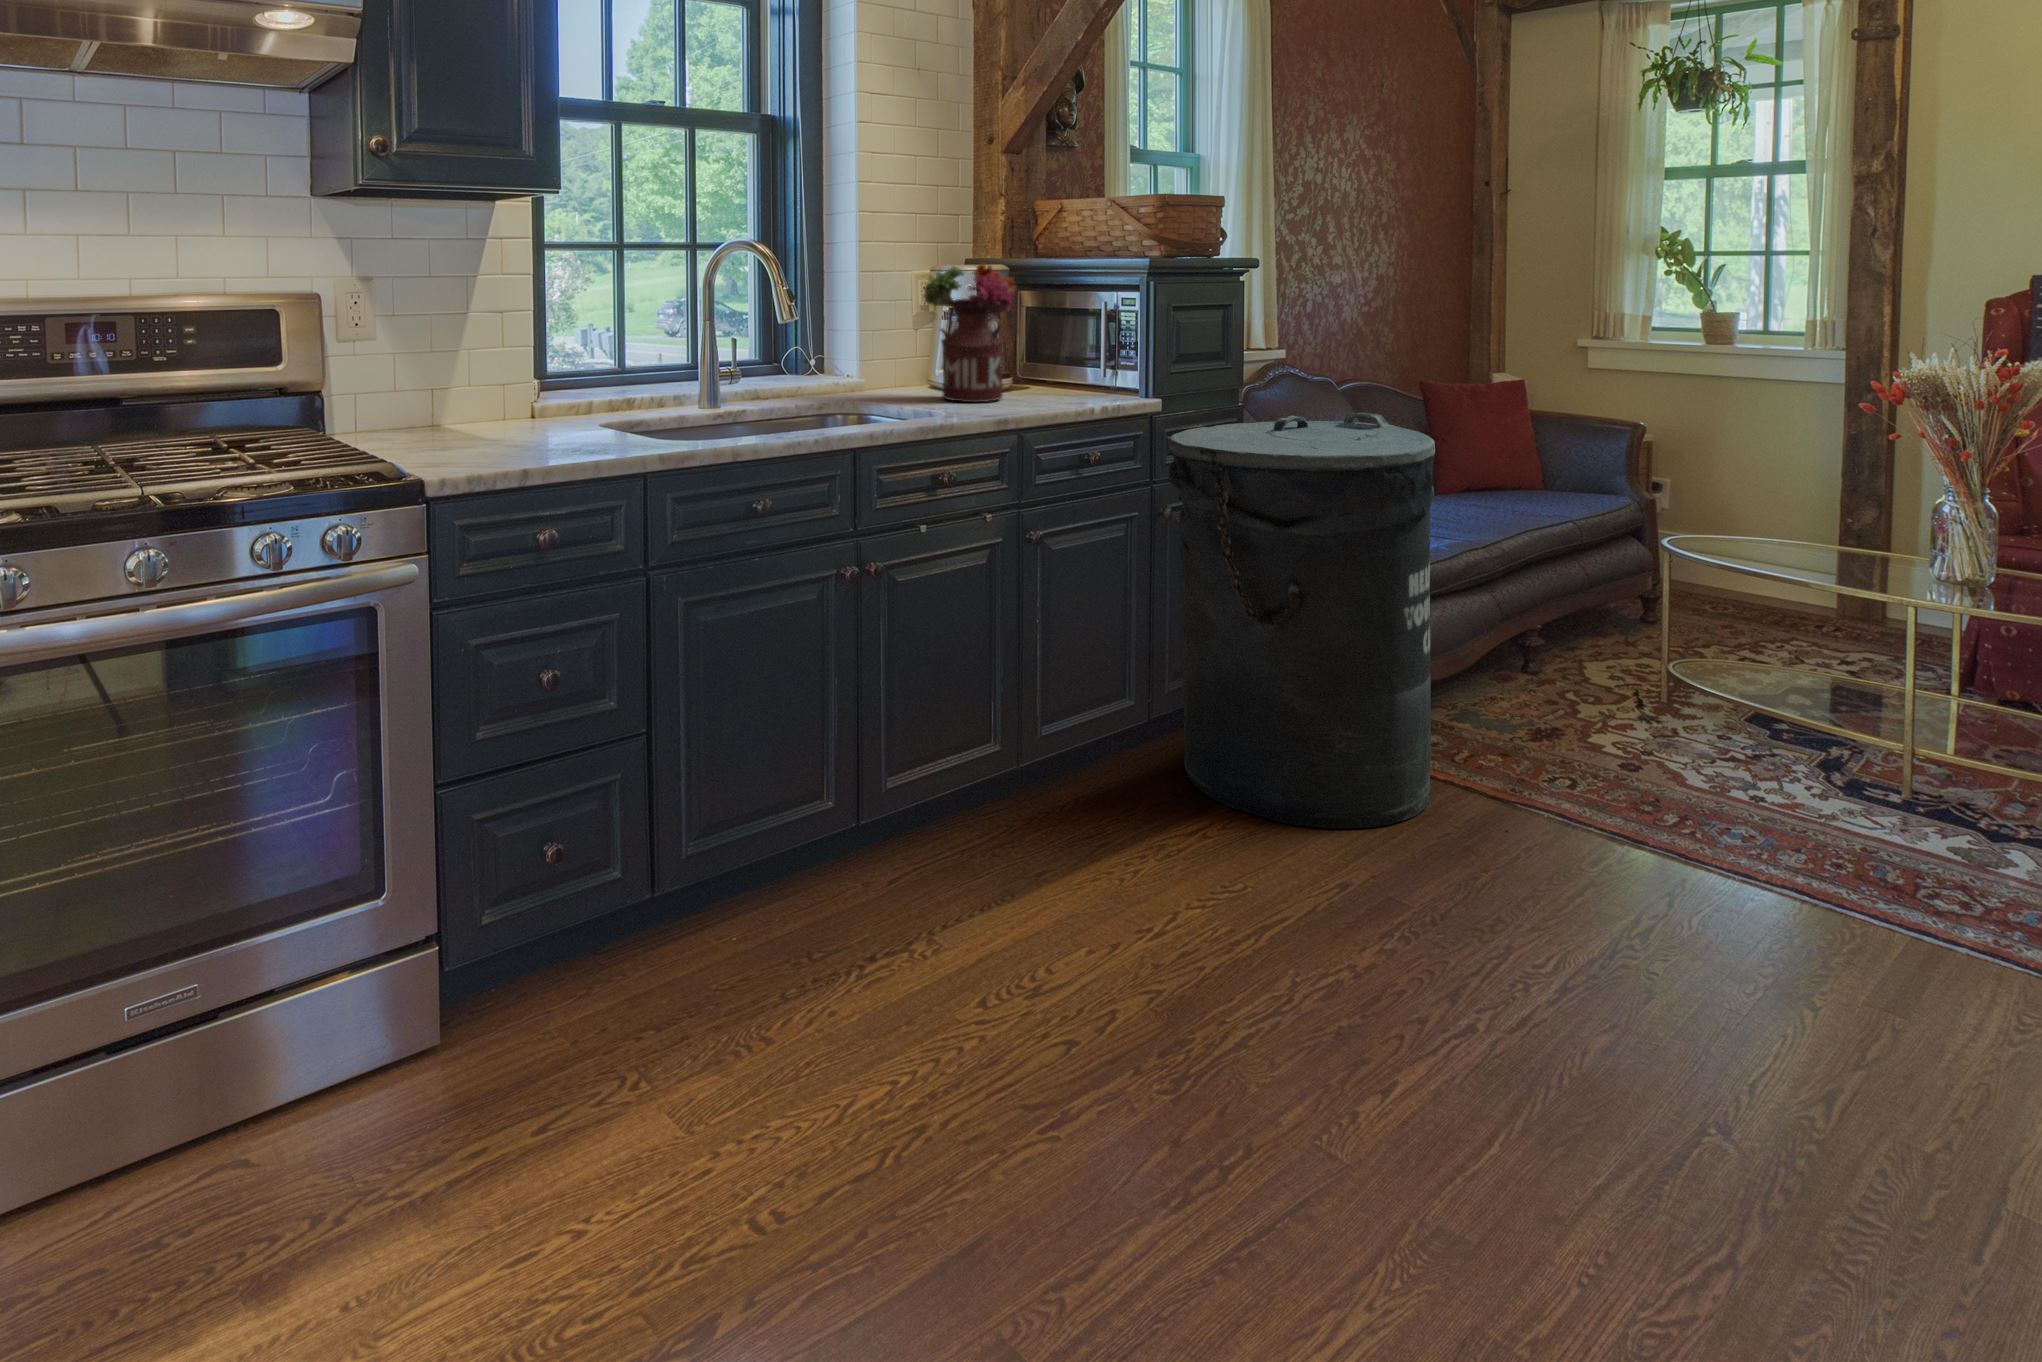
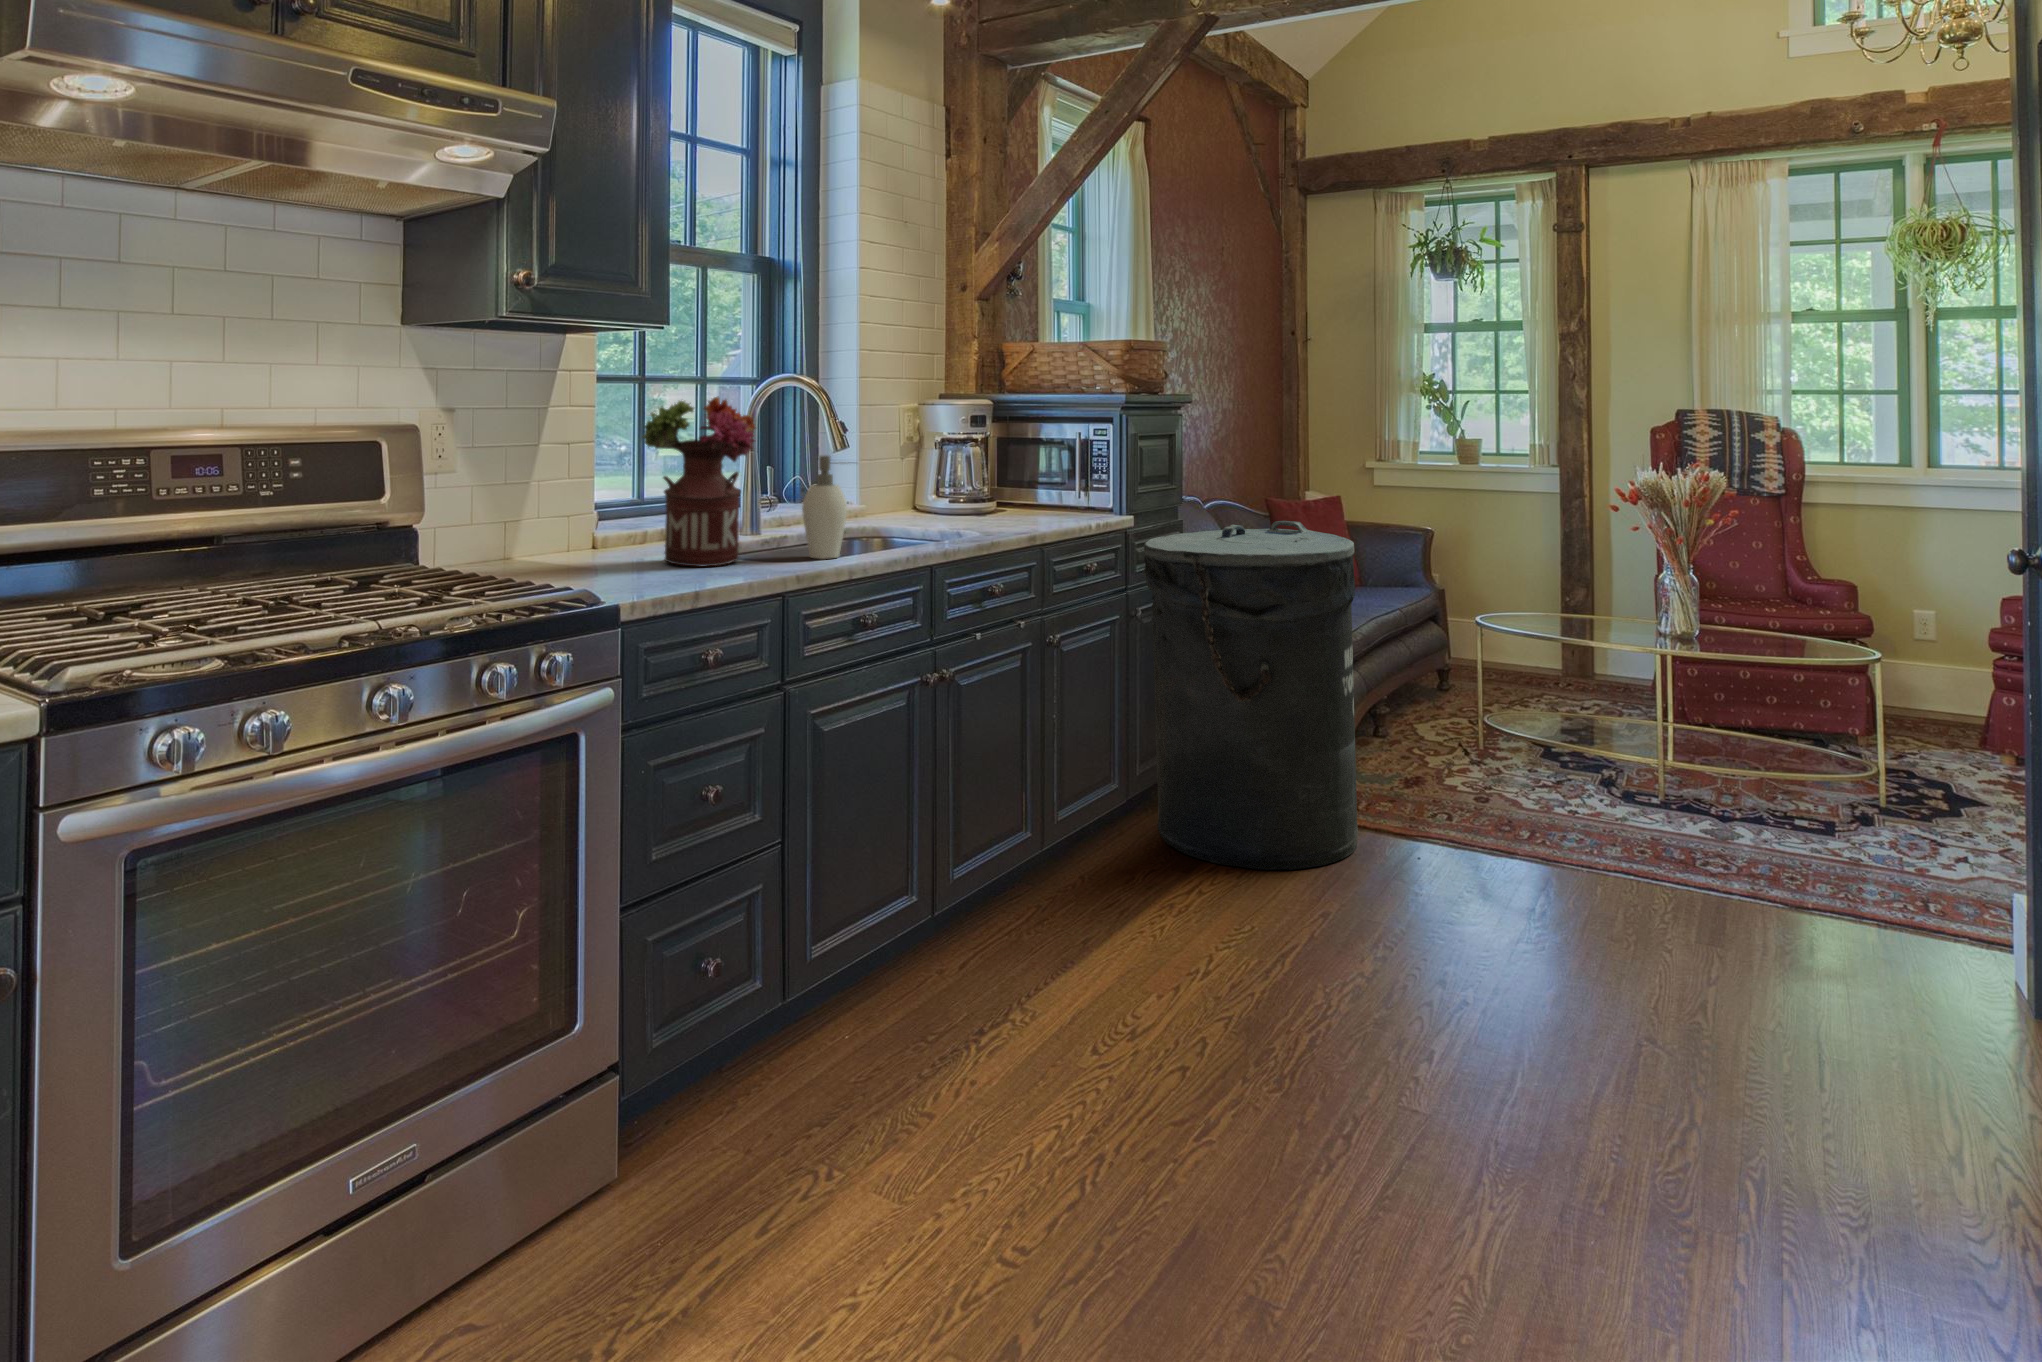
flower arrangement: present [923,263,1016,402] -> present [642,397,755,566]
soap dispenser: none [673,333,728,447] -> present [802,455,849,559]

